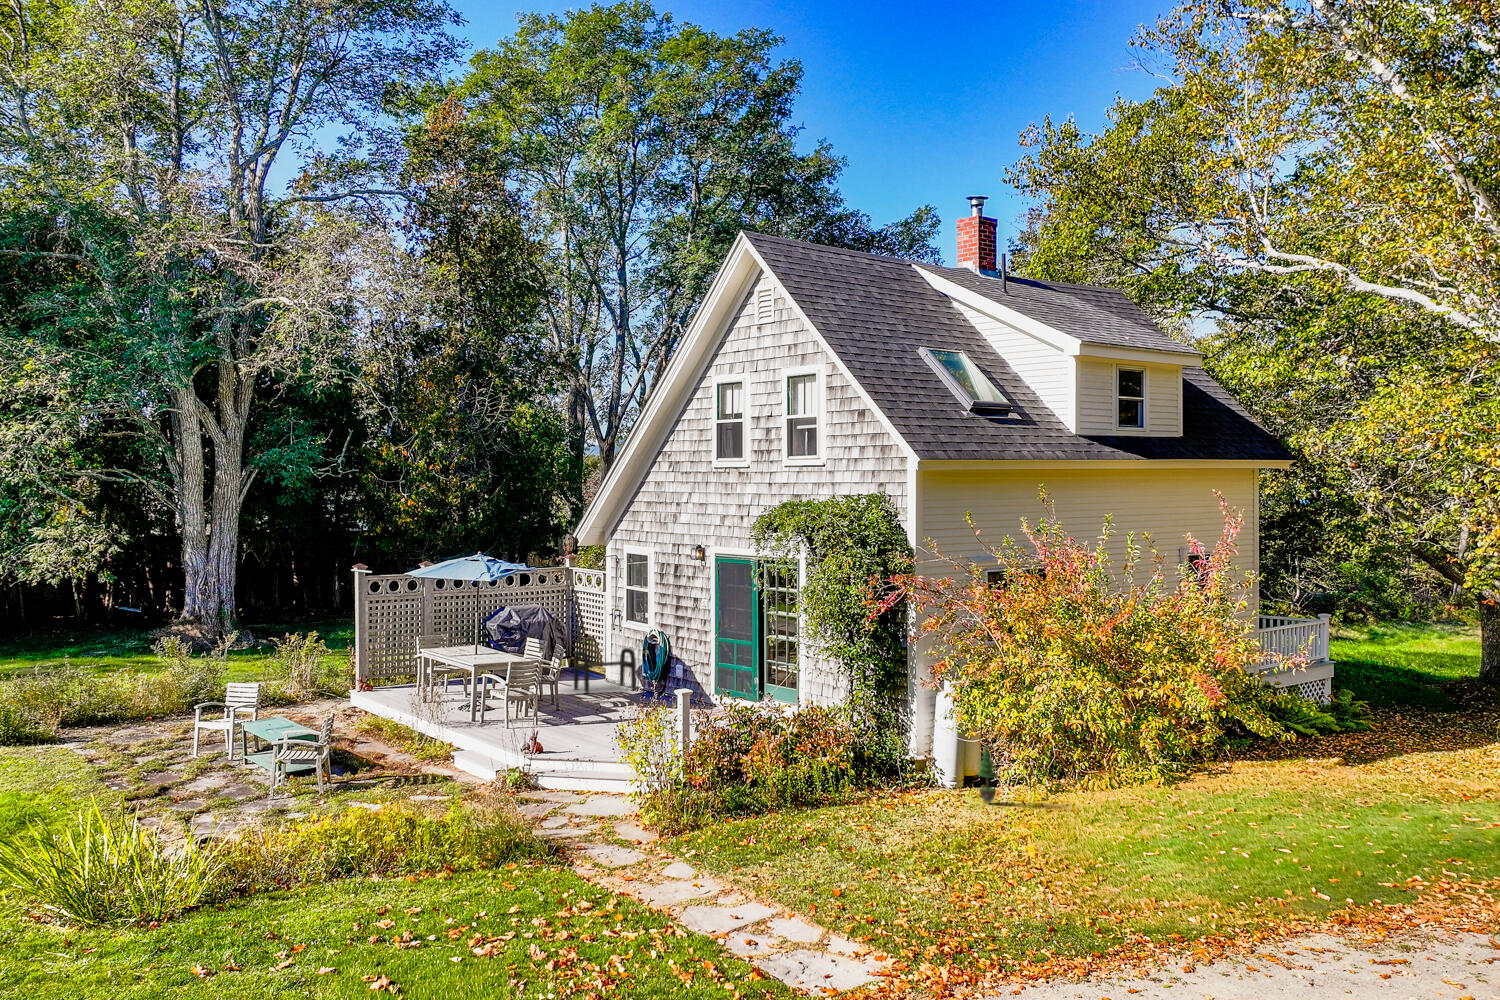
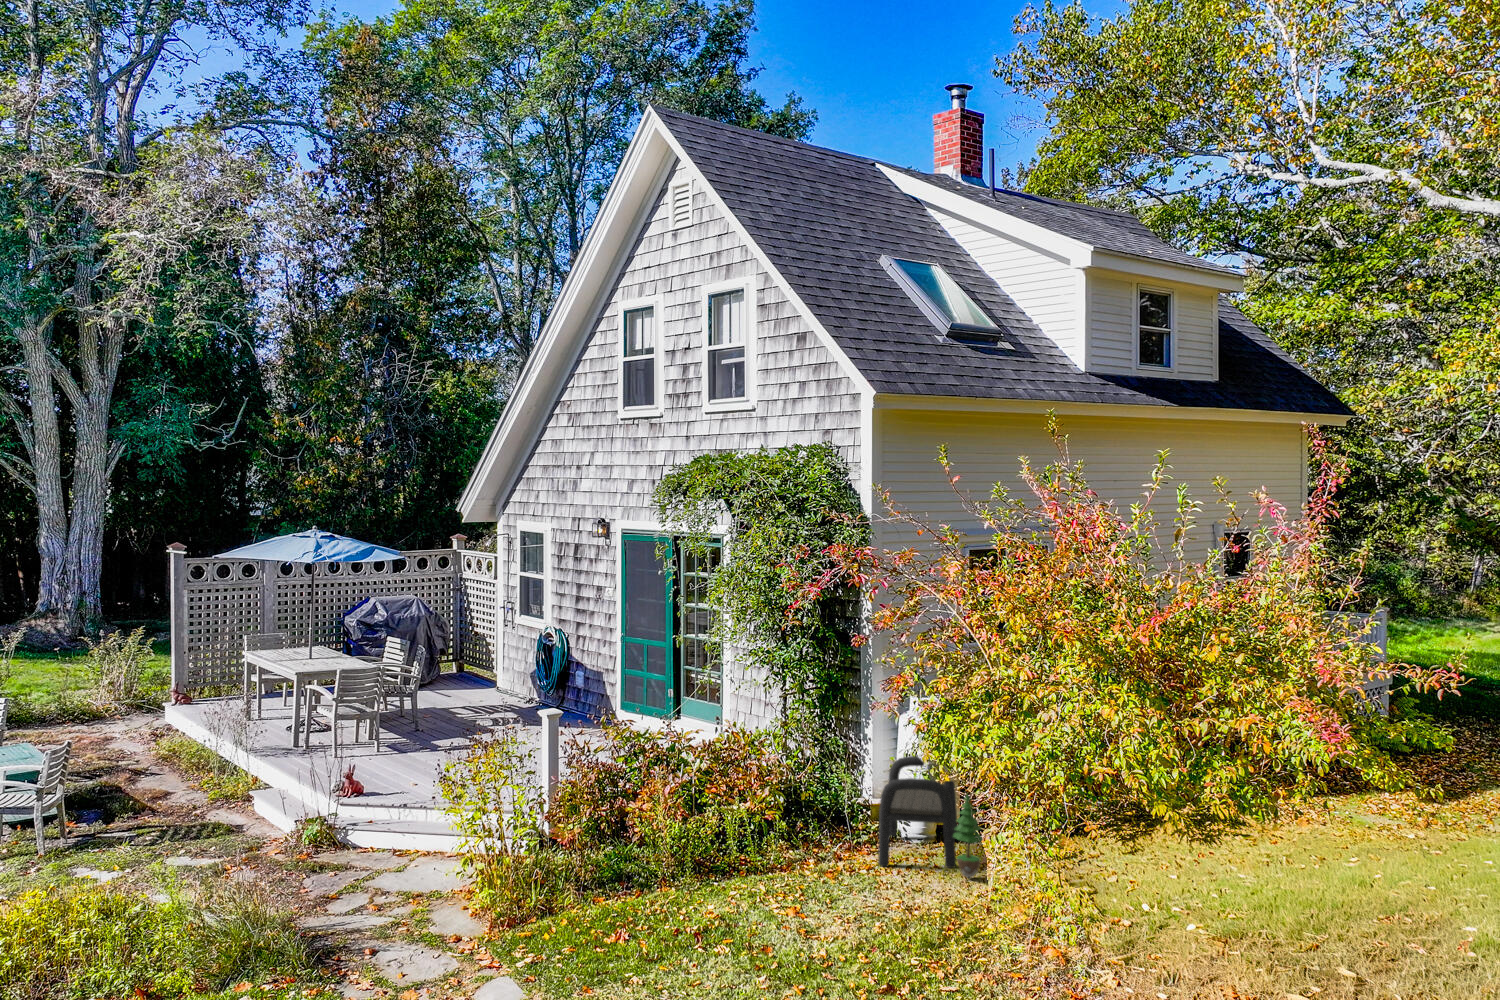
bench: present [574,648,636,693] -> present [878,756,958,868]

